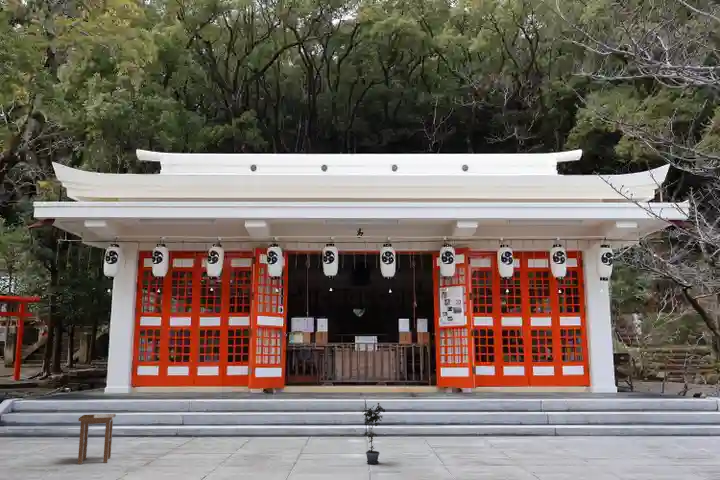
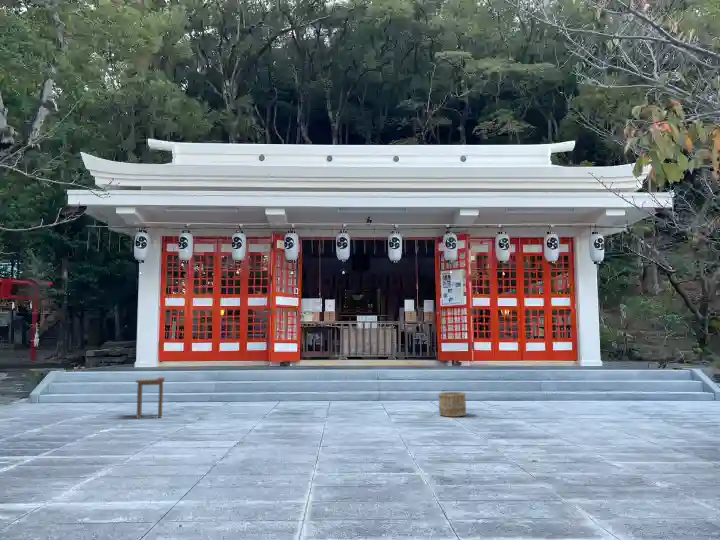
potted plant: present [363,403,385,464] -> none [380,367,401,419]
wooden bucket: none [429,431,462,461] -> present [438,392,466,417]

